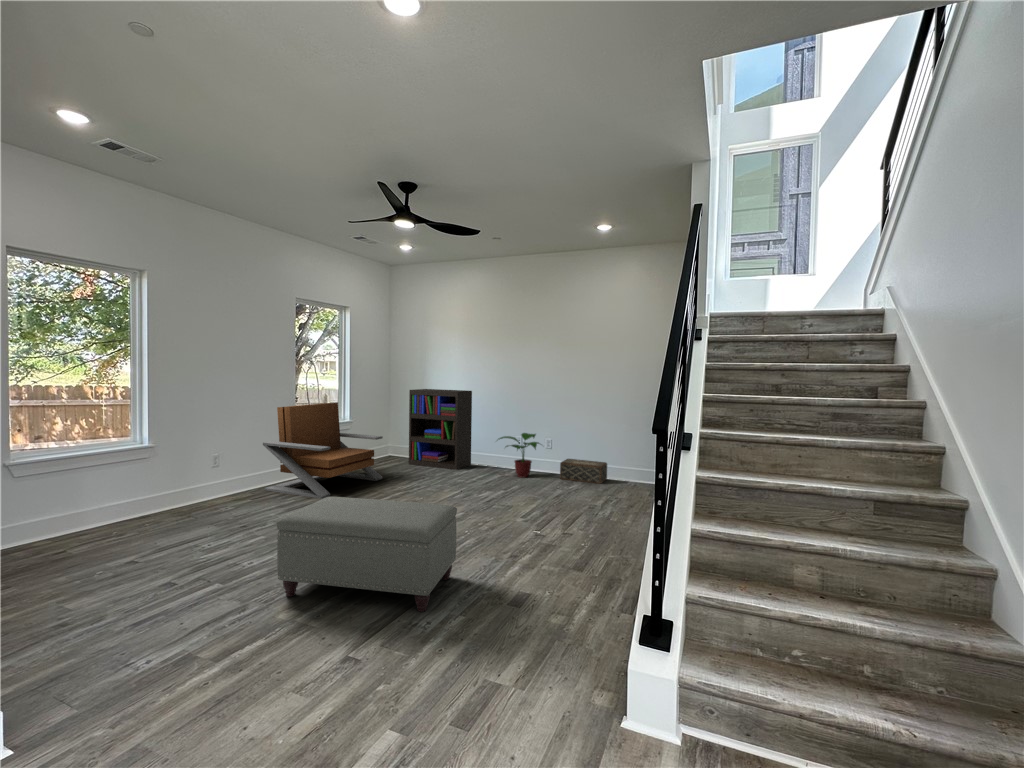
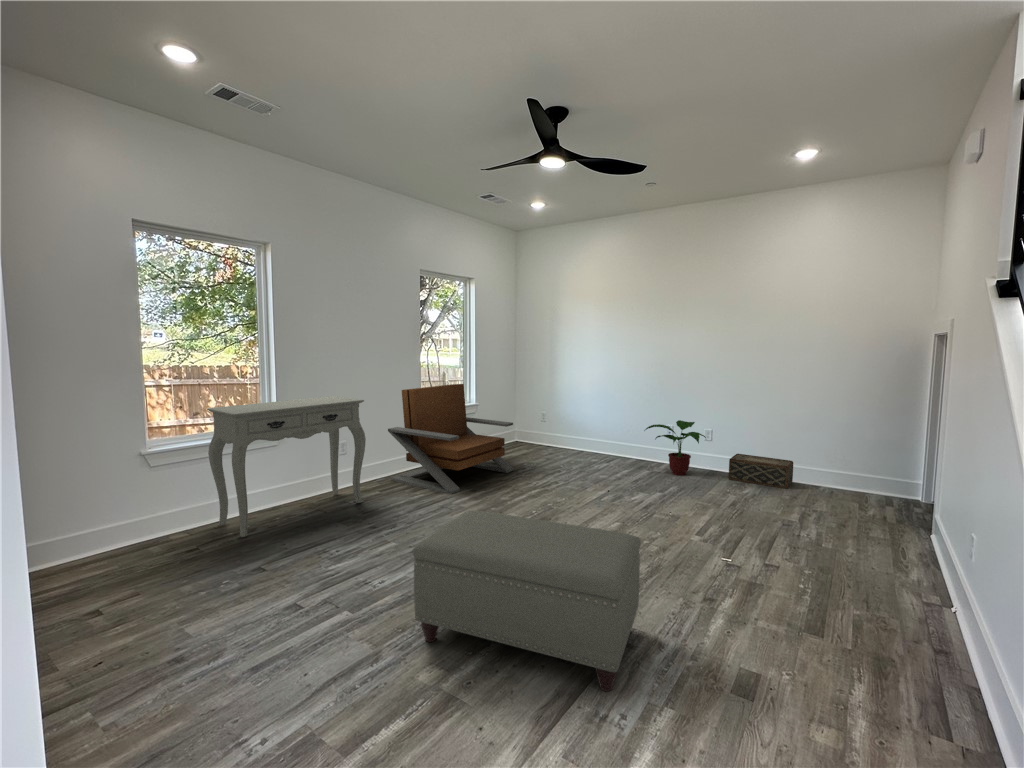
bookshelf: present [409,389,472,470] -> none [539,367,612,462]
console table: none [78,412,240,540] -> present [207,396,366,537]

